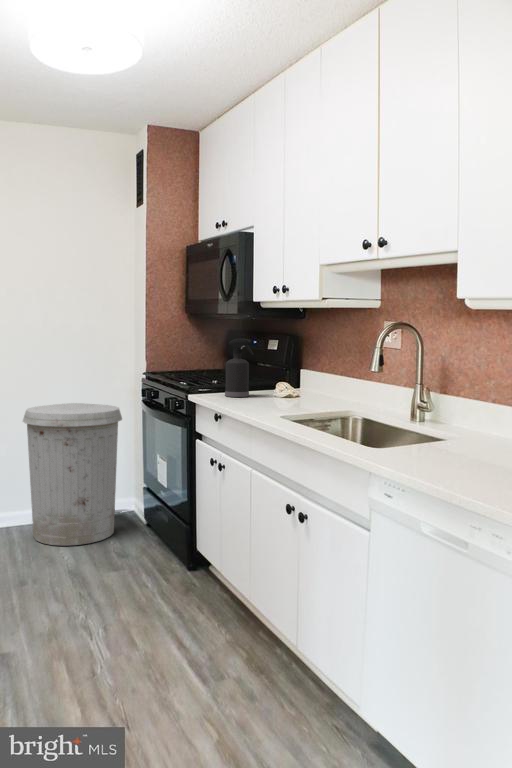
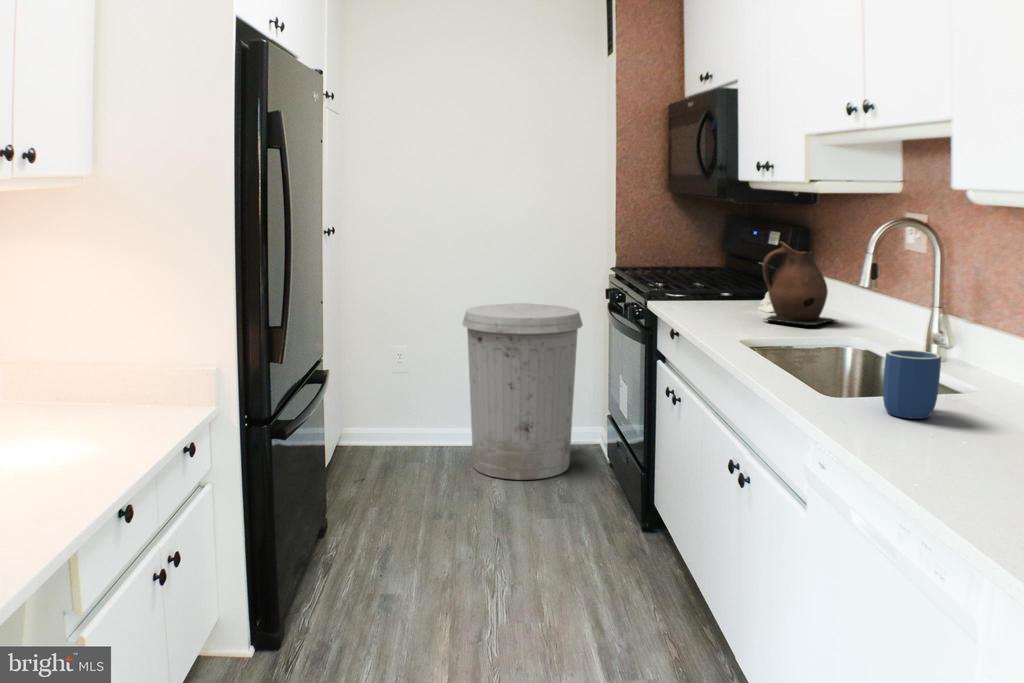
spray bottle: present [225,339,253,397] -> none [698,225,740,307]
ceramic pitcher: none [277,349,326,407] -> present [763,242,837,326]
mug: none [410,412,444,457] -> present [883,350,941,419]

